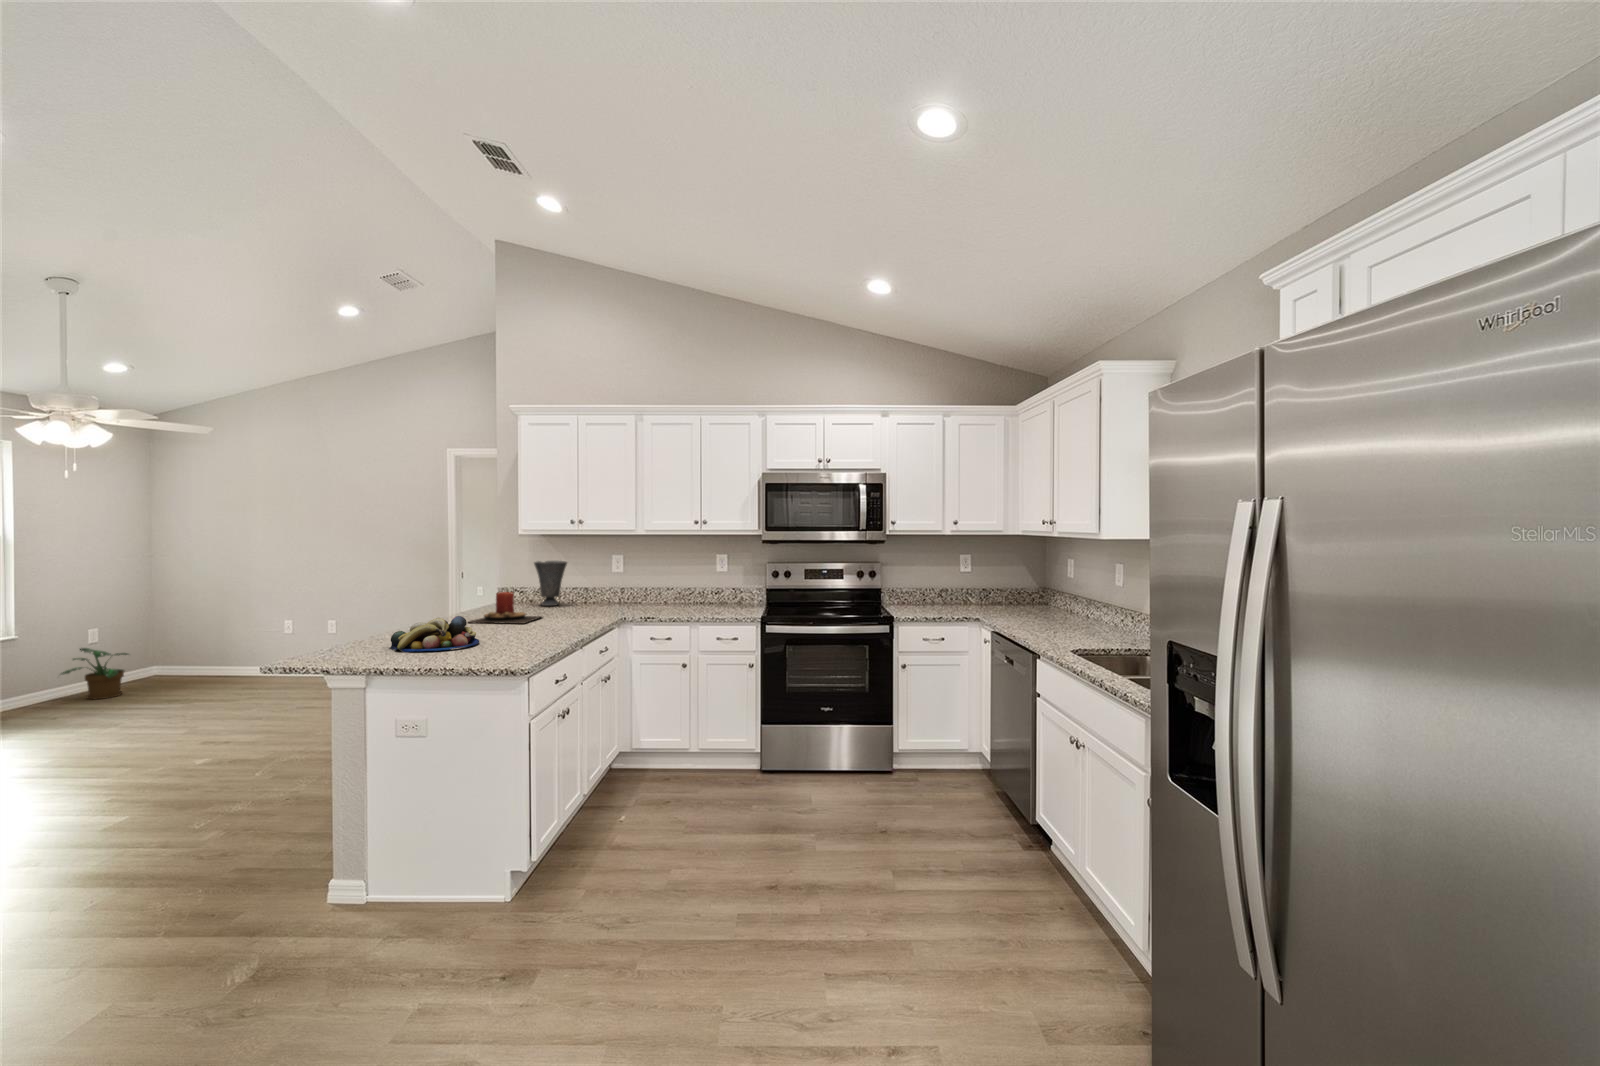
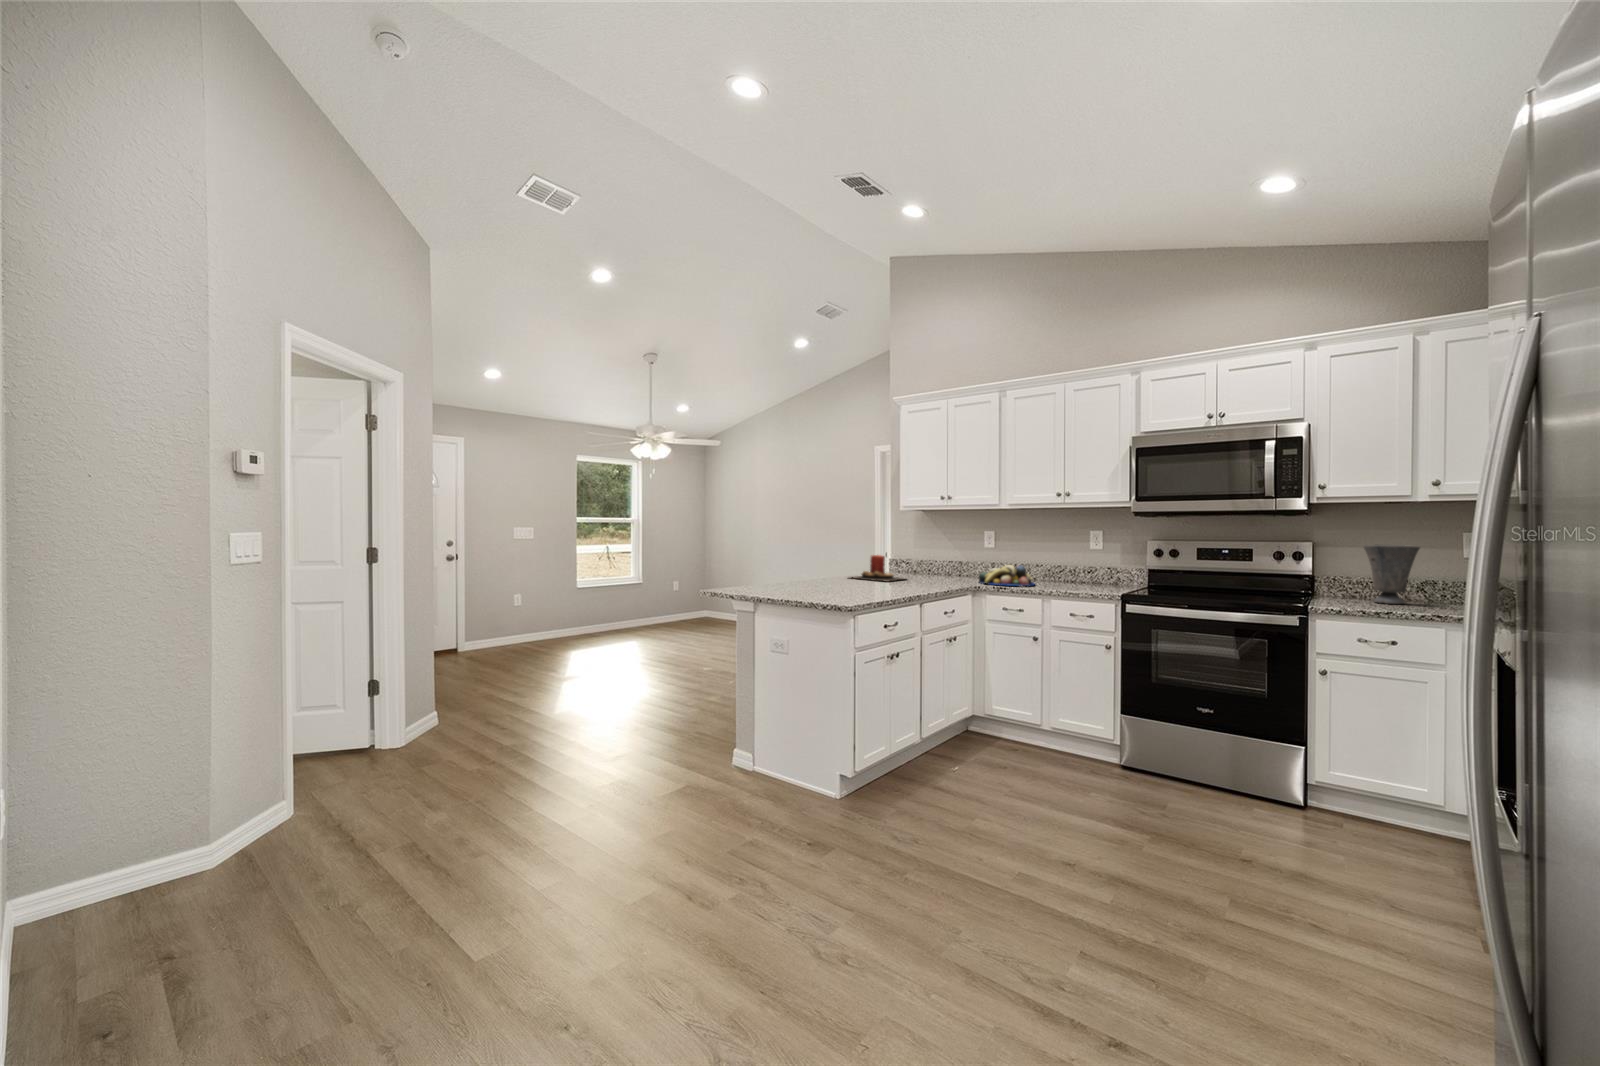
vase: present [534,561,567,606] -> present [1363,544,1420,604]
fruit bowl: present [390,616,479,652] -> present [979,565,1035,586]
potted plant: present [60,648,128,699] -> none [663,588,696,621]

